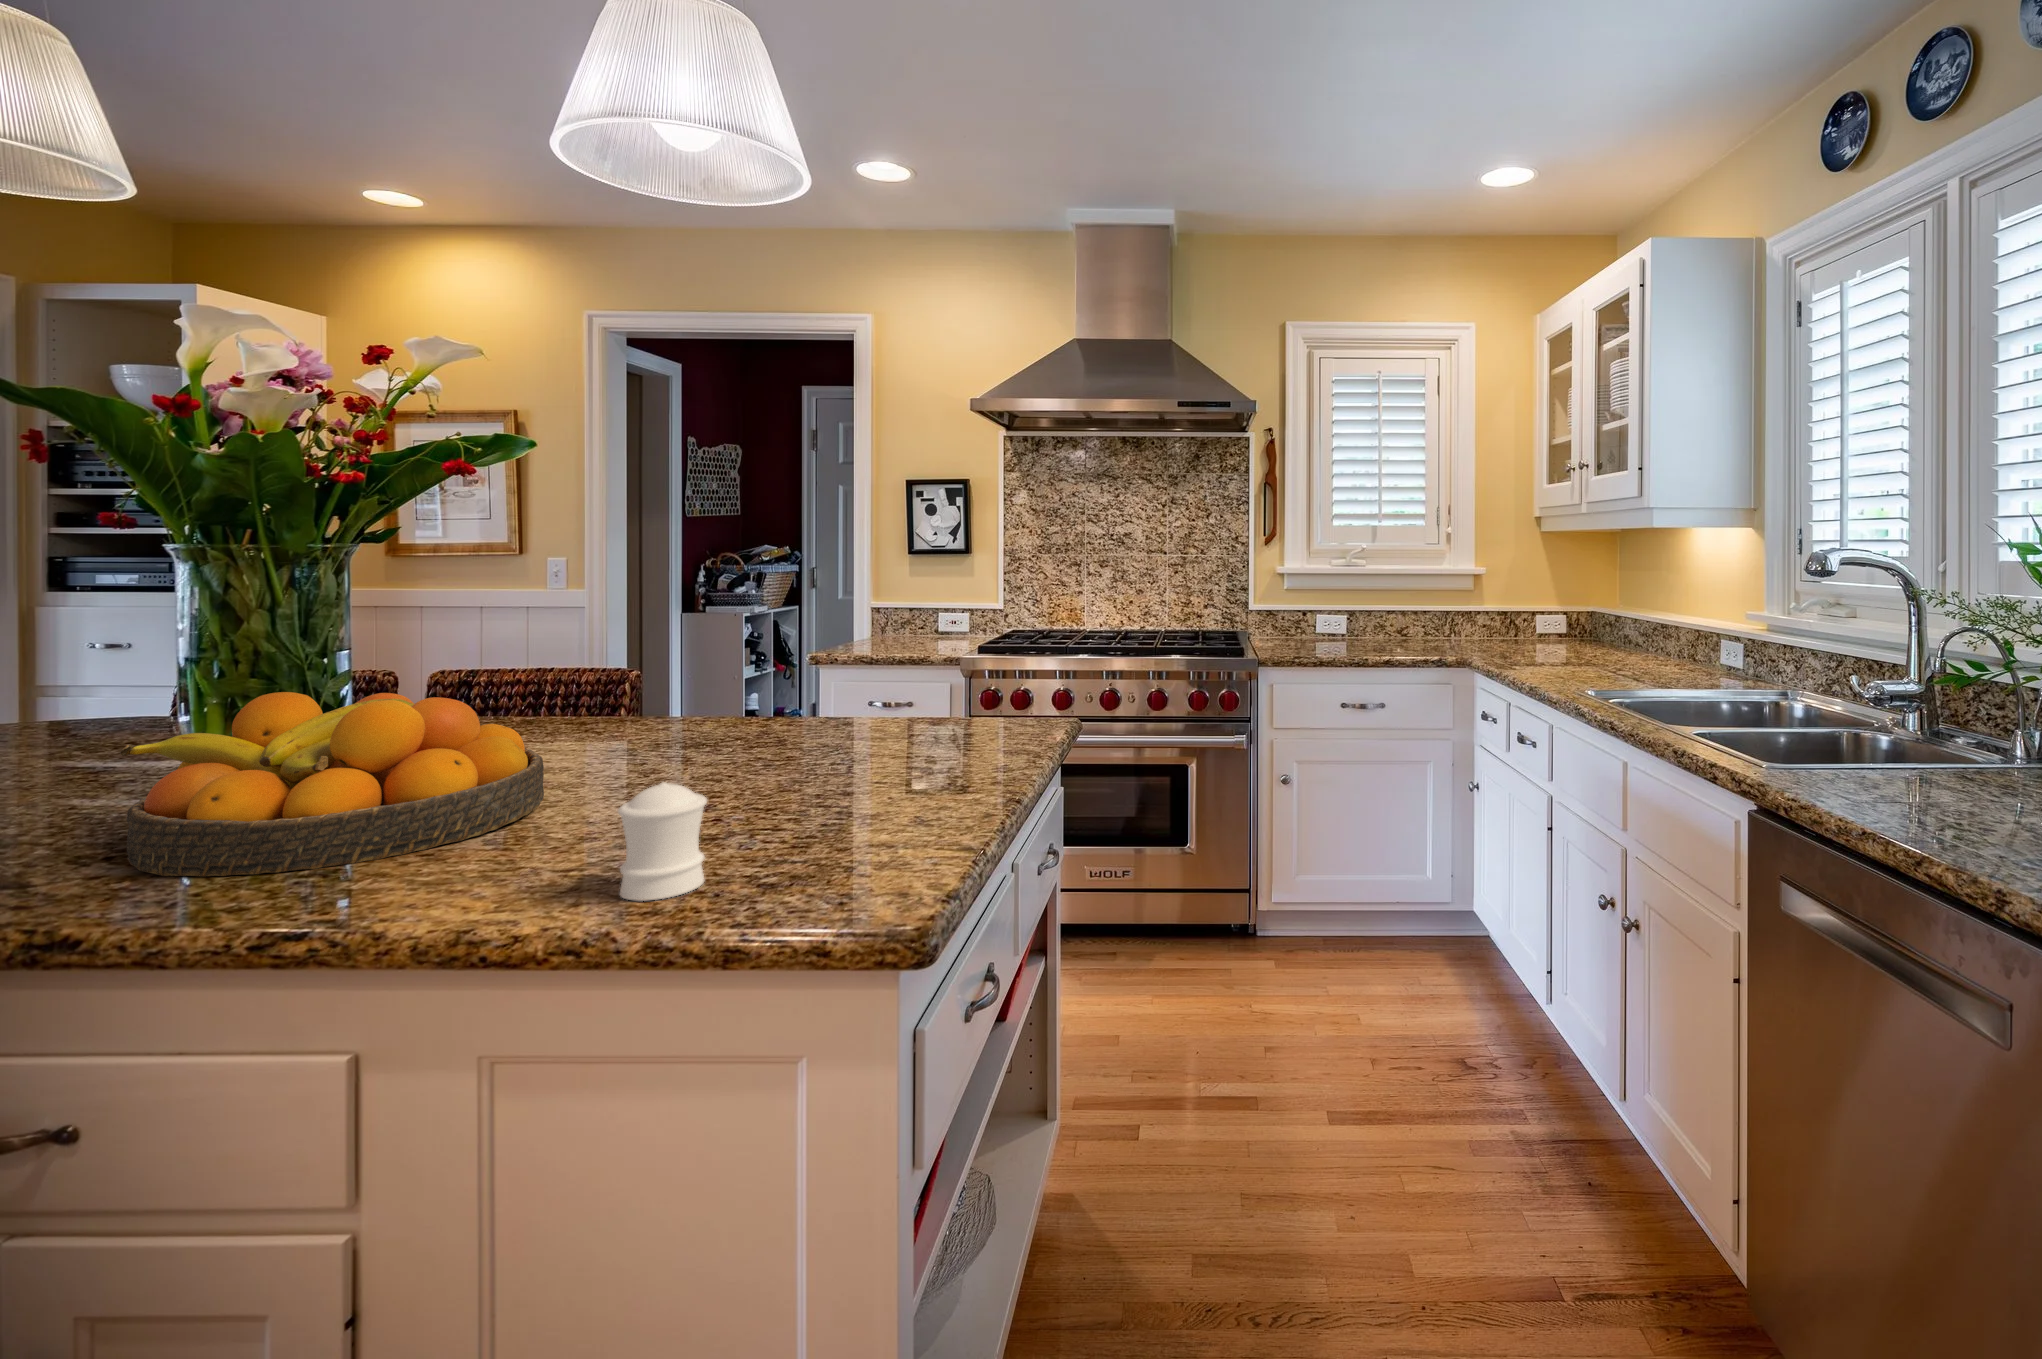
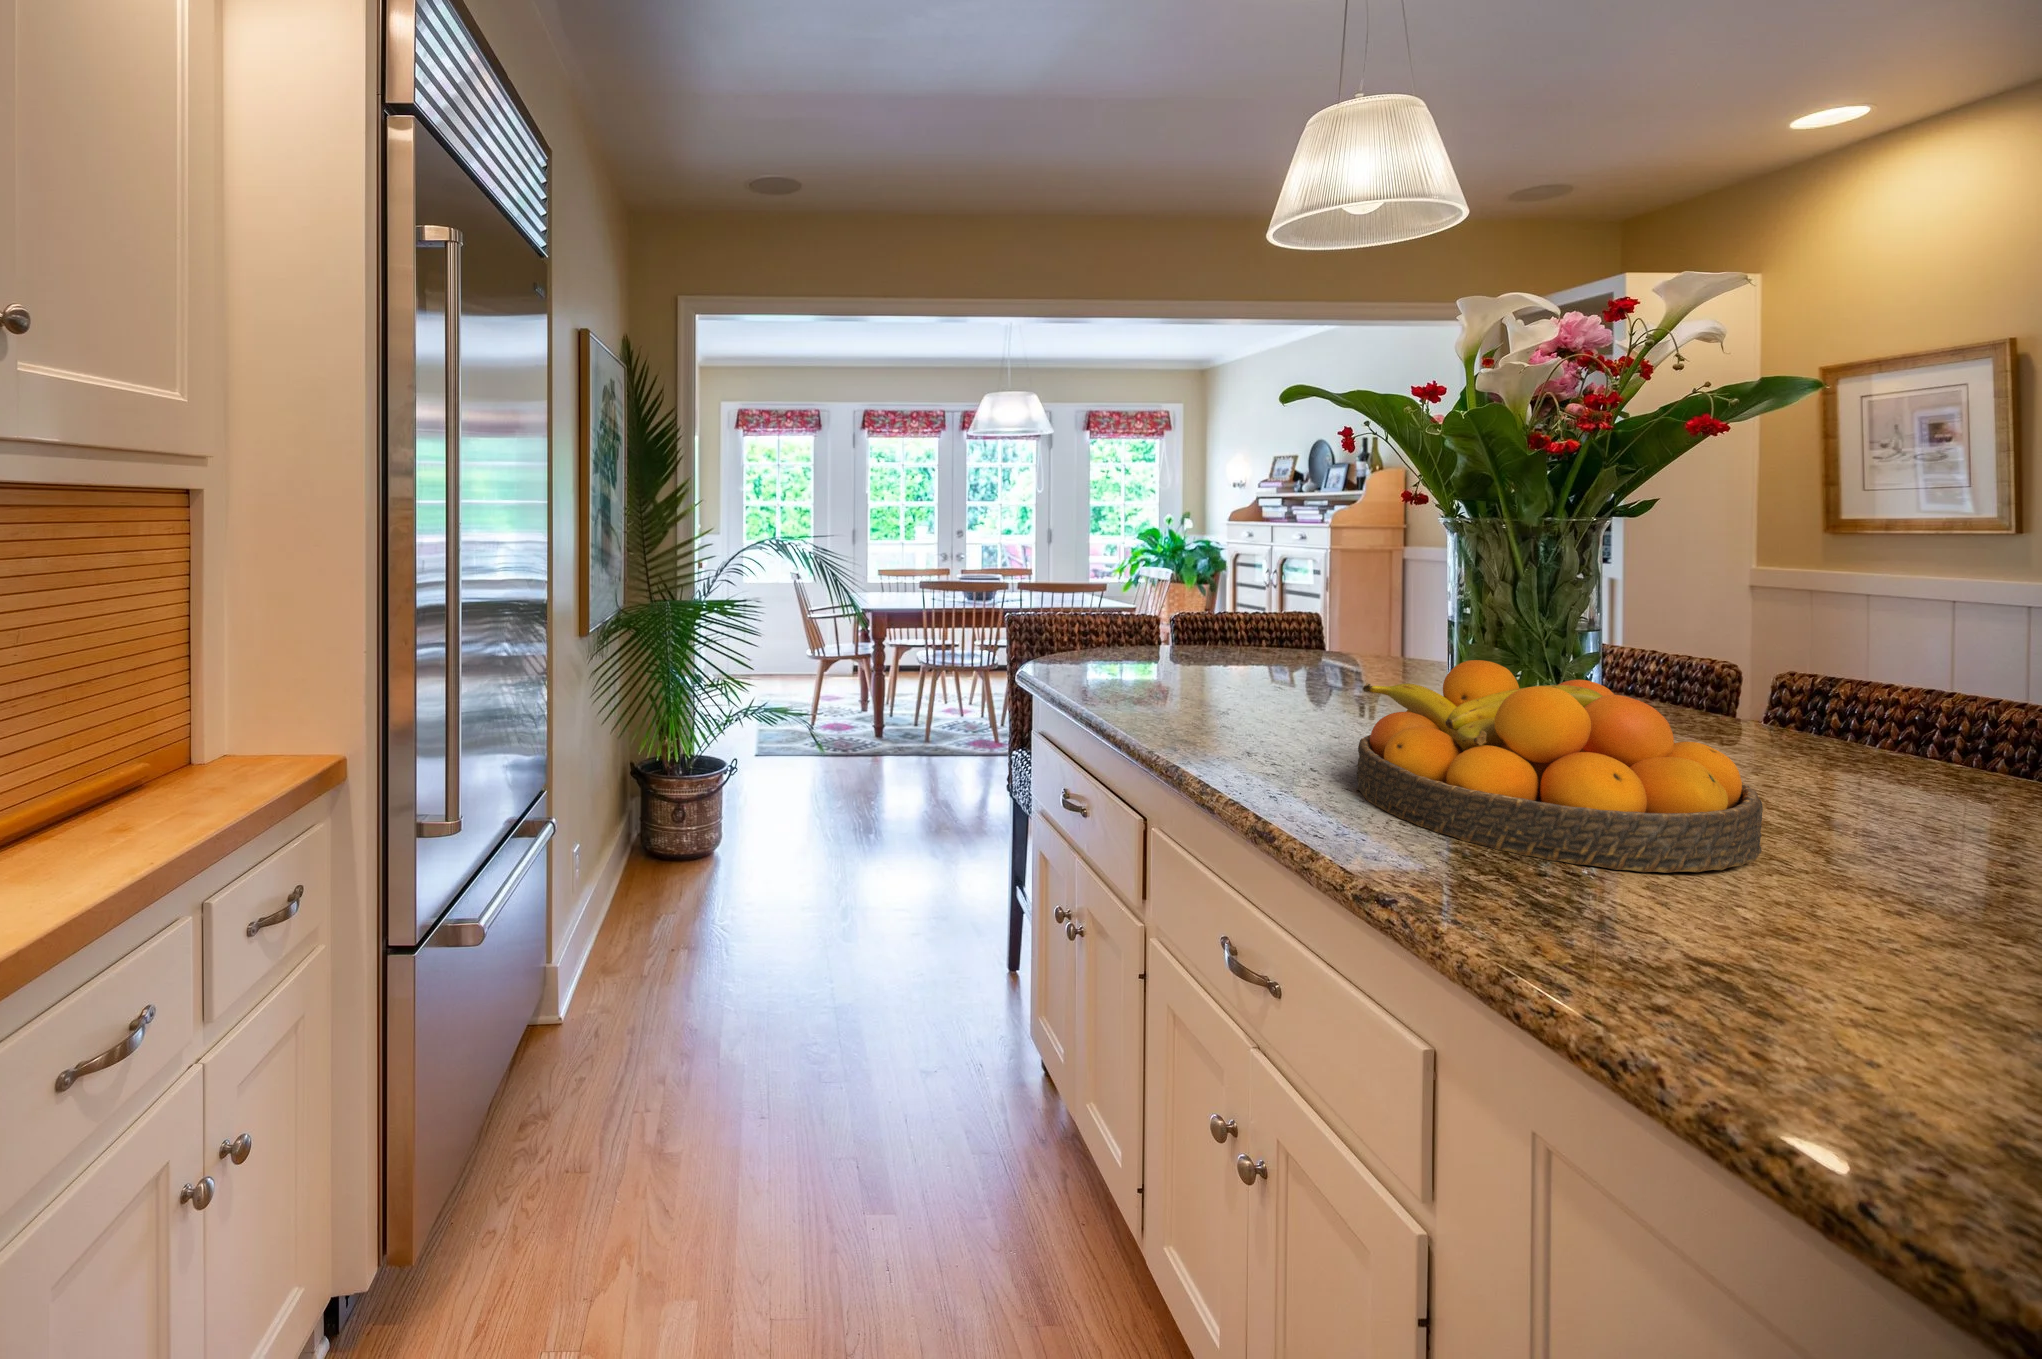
salt shaker: present [618,782,707,901] -> none [1725,893,1896,1087]

